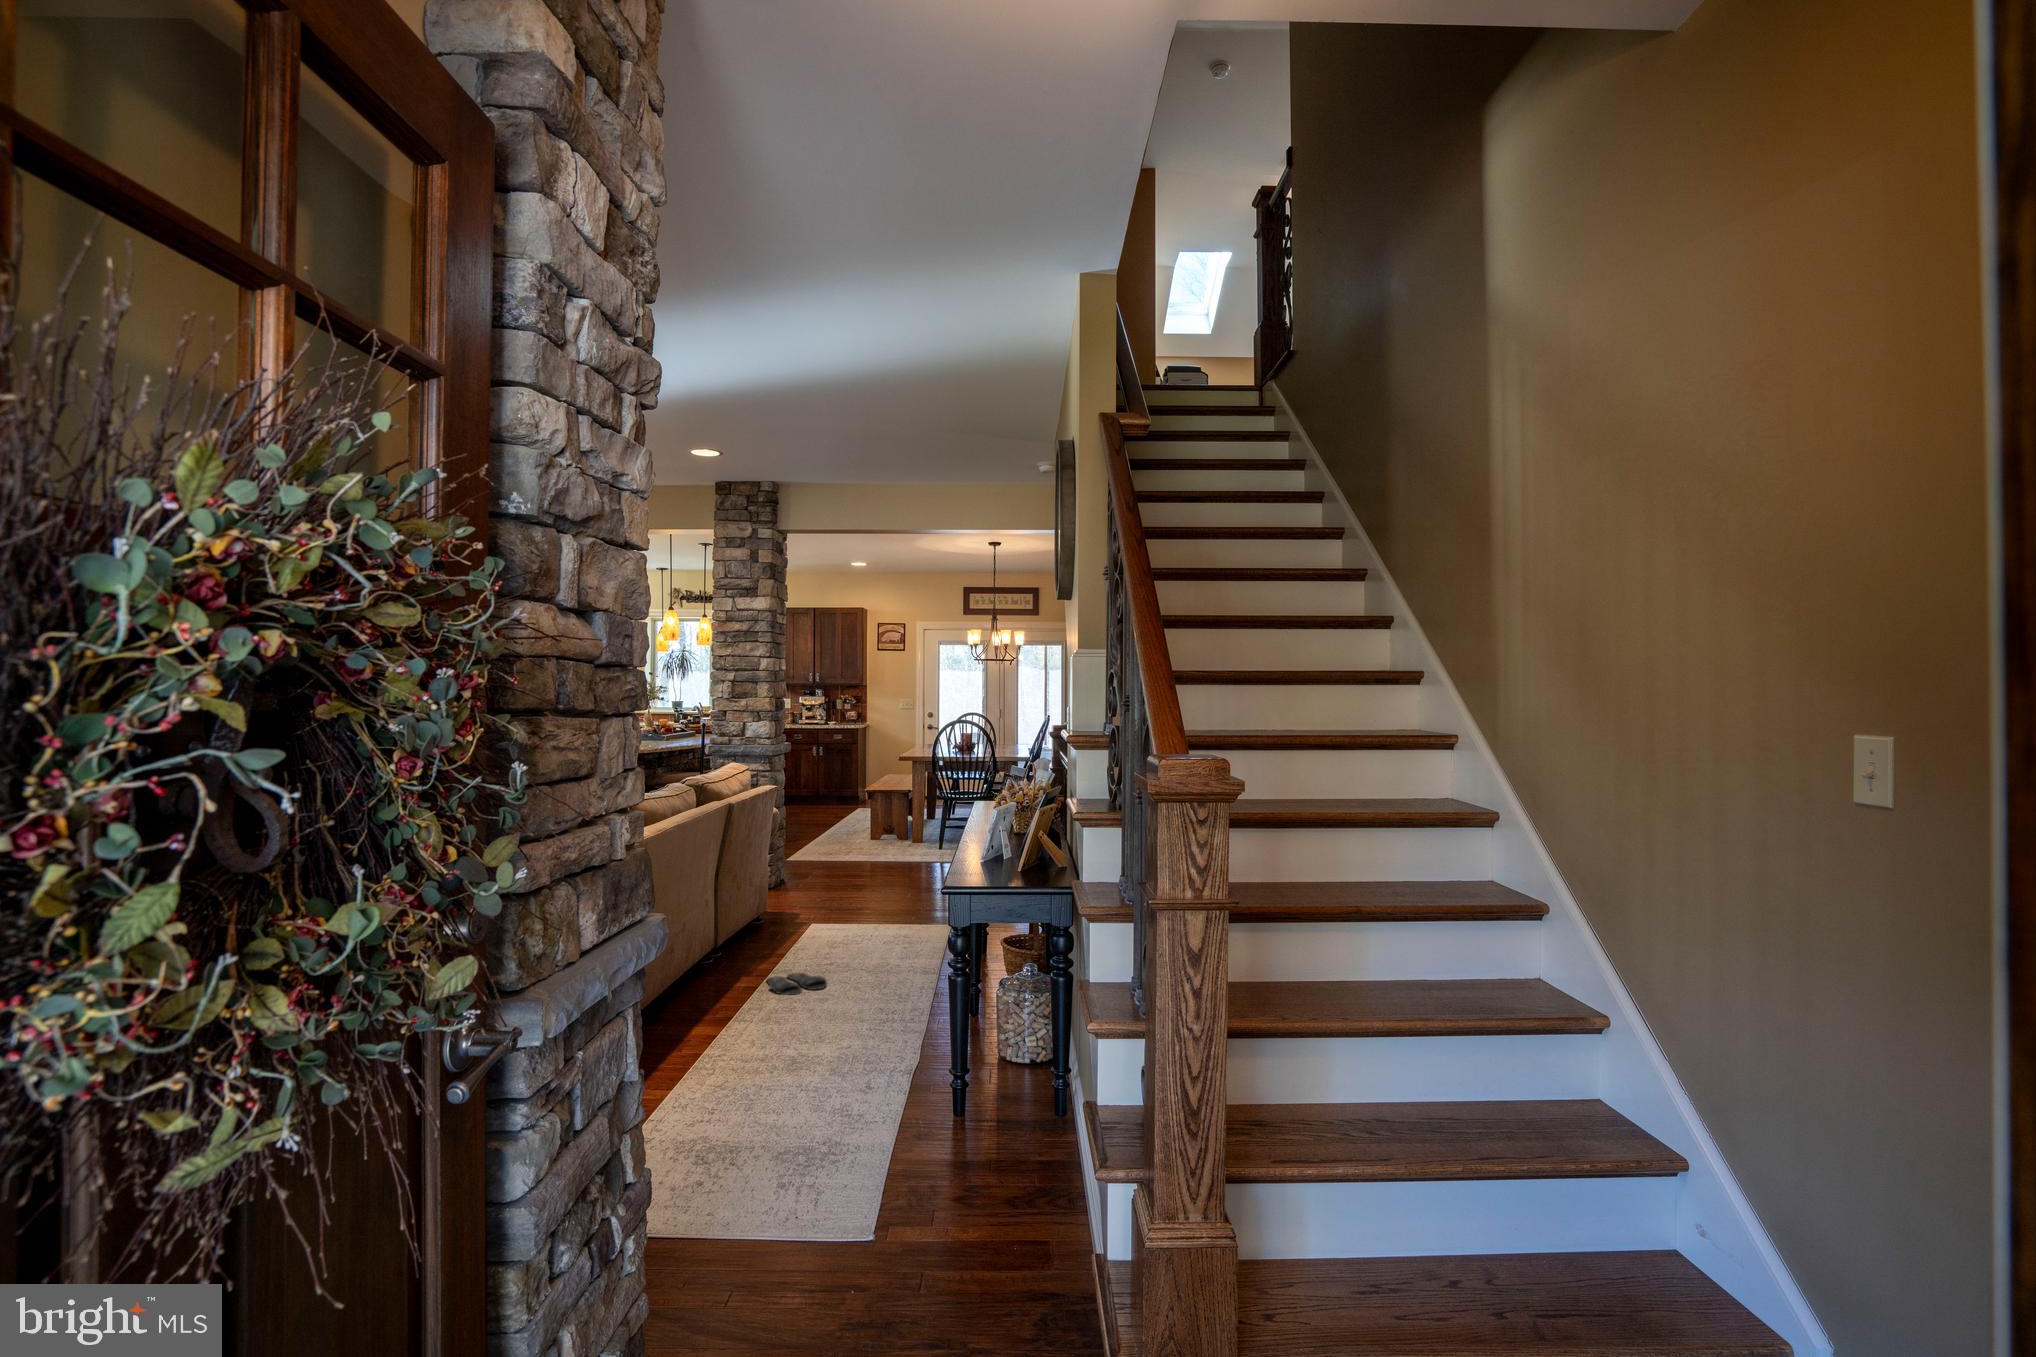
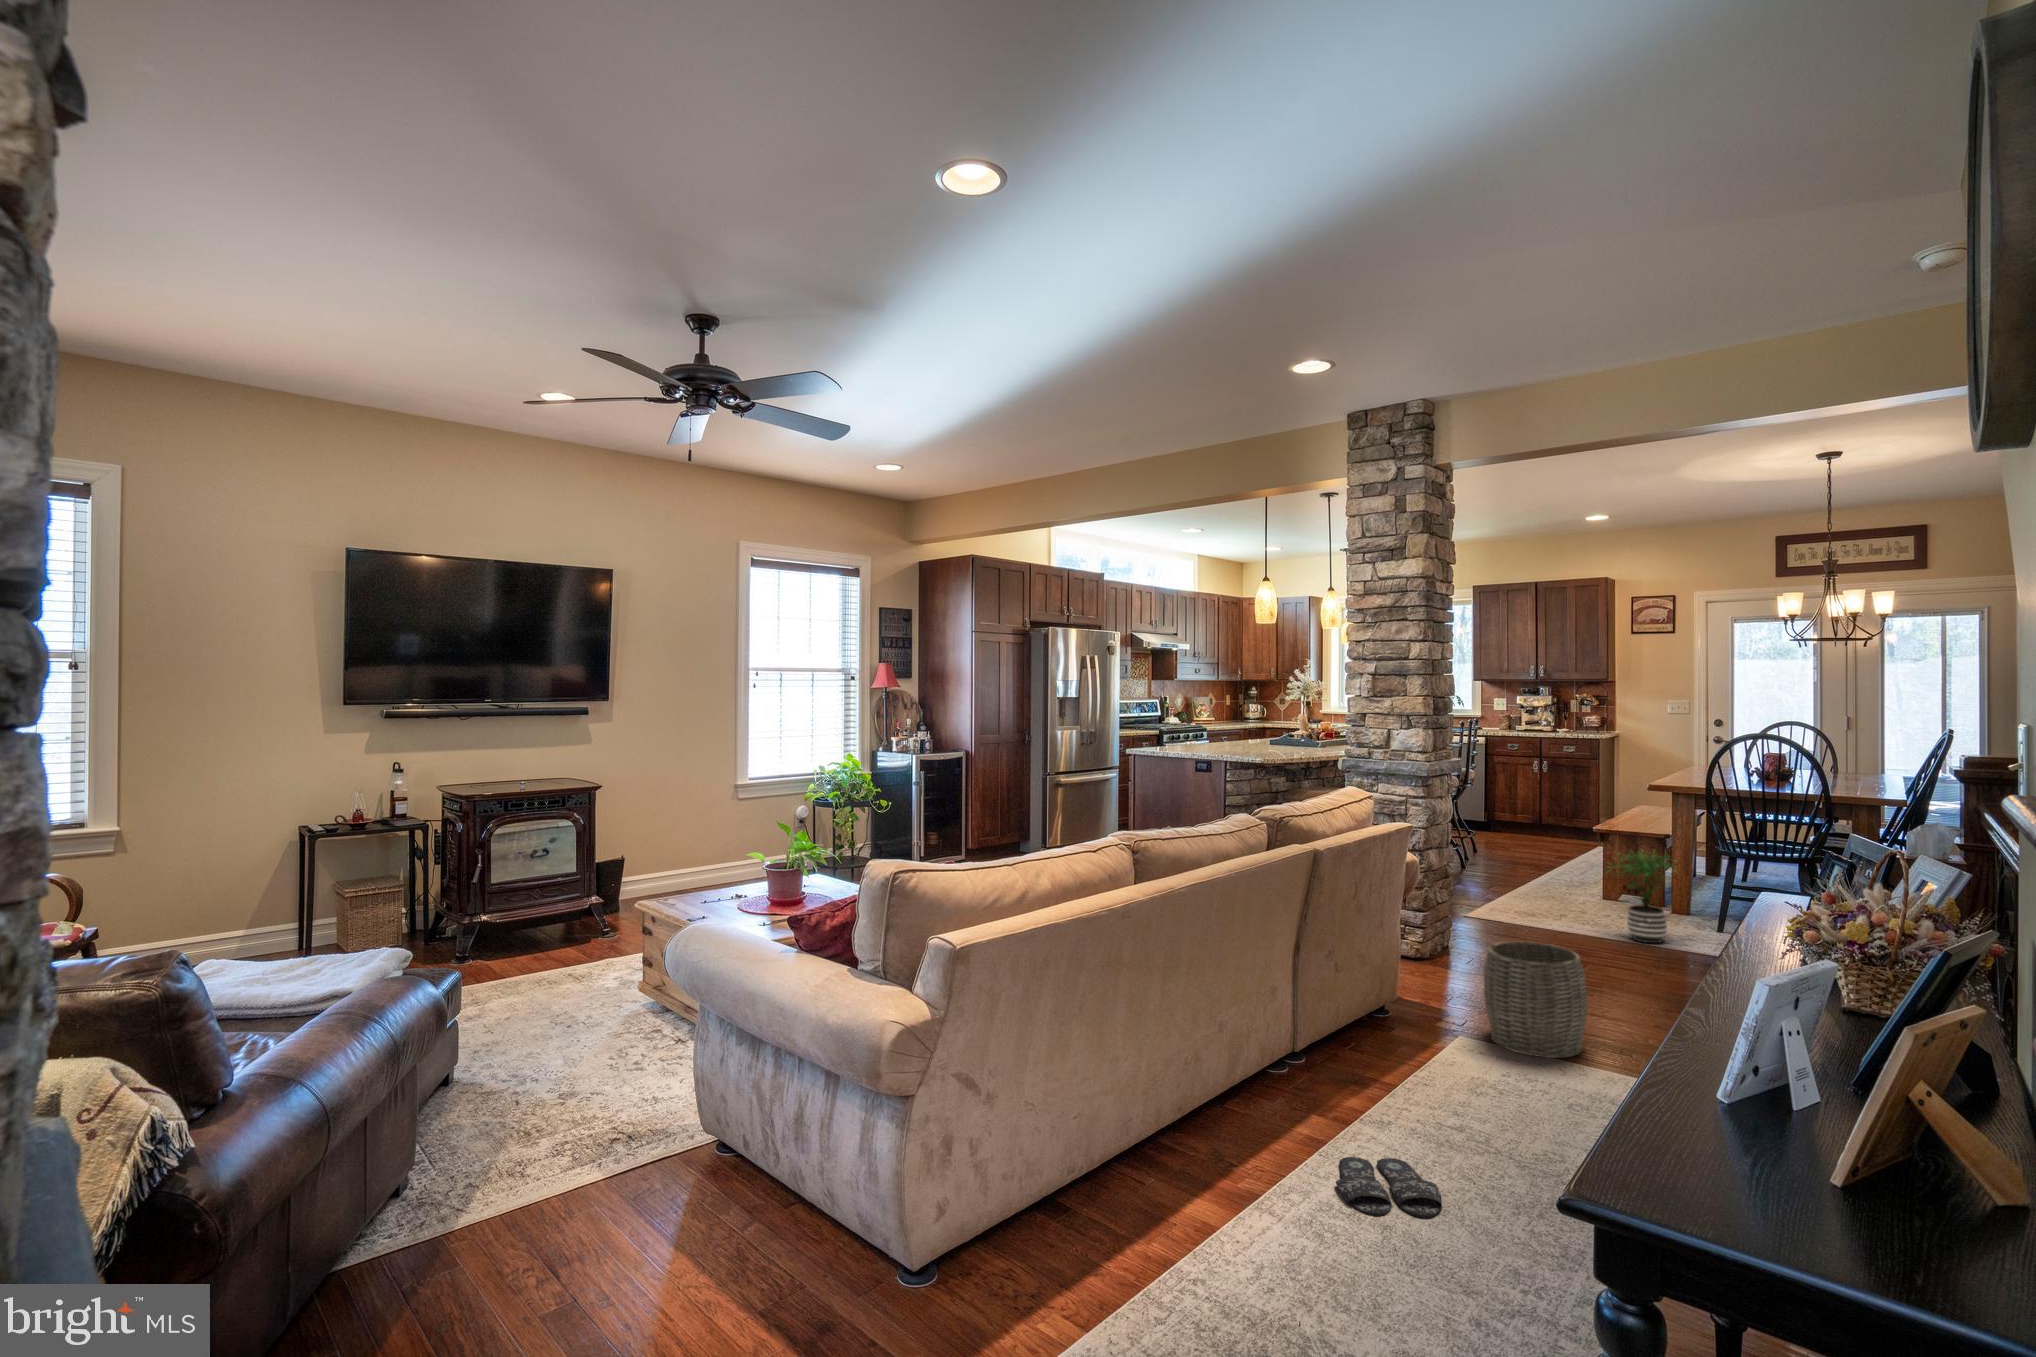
potted plant: none [875,798,919,860] -> present [1606,849,1670,943]
woven basket: none [822,854,879,921] -> present [1484,942,1587,1058]

